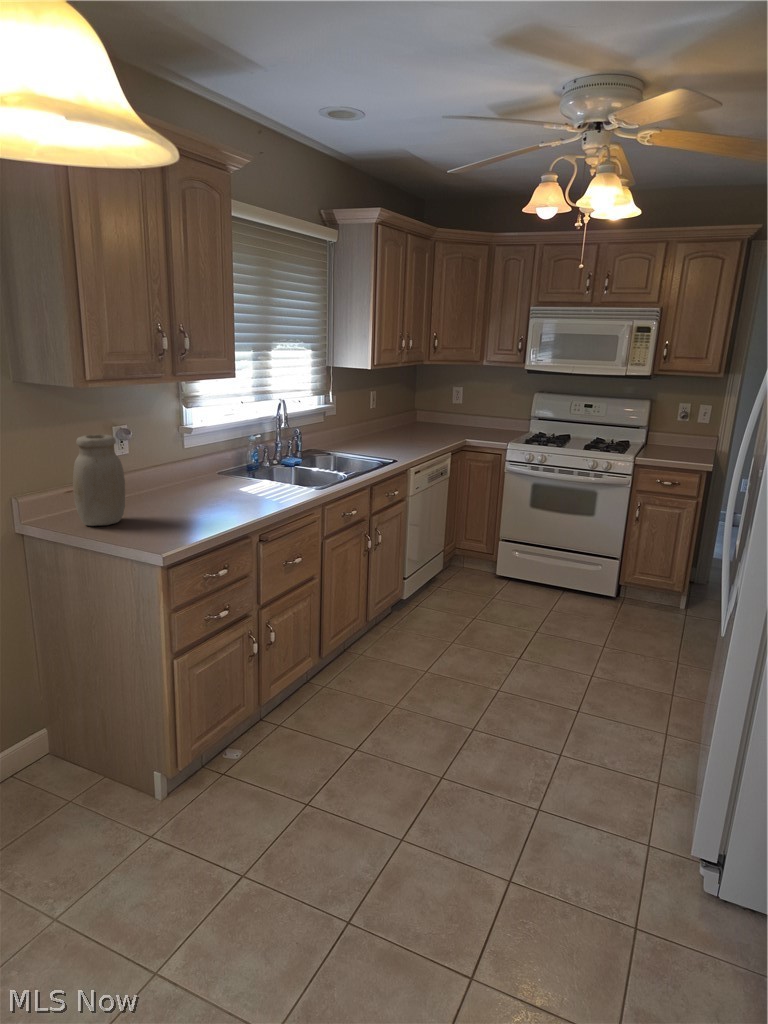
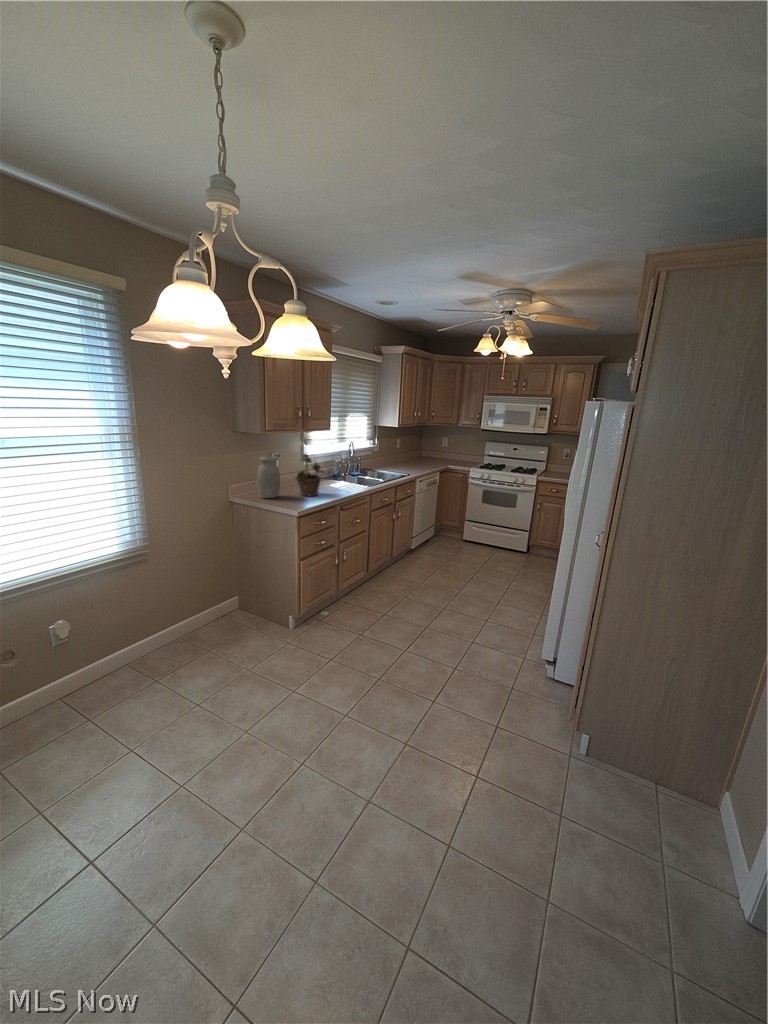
potted plant: none [157,419,225,518] -> present [296,454,324,496]

